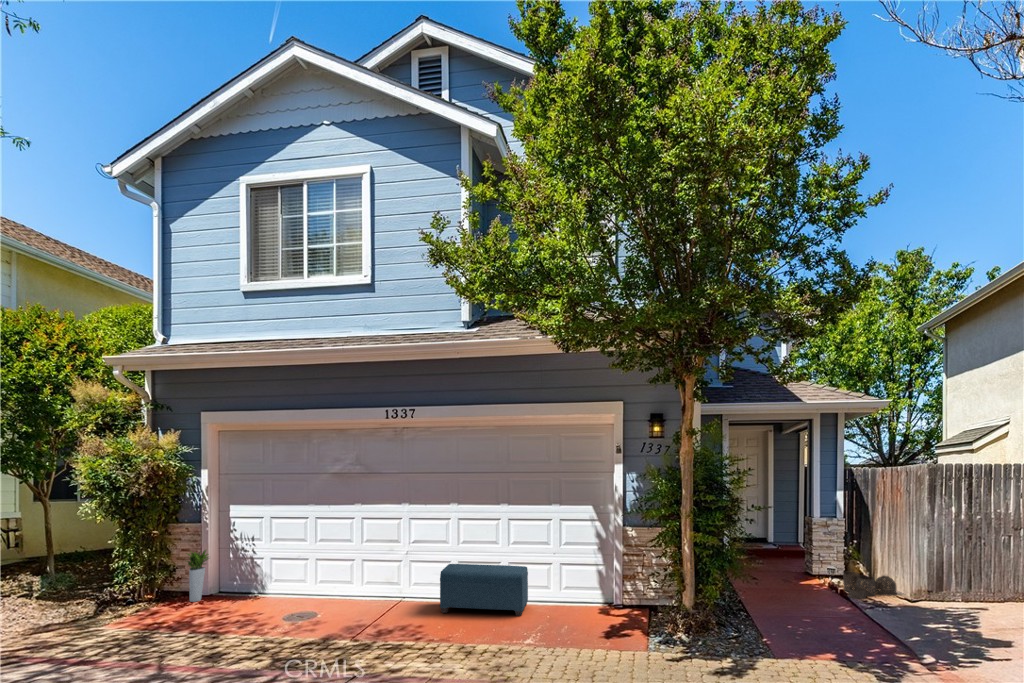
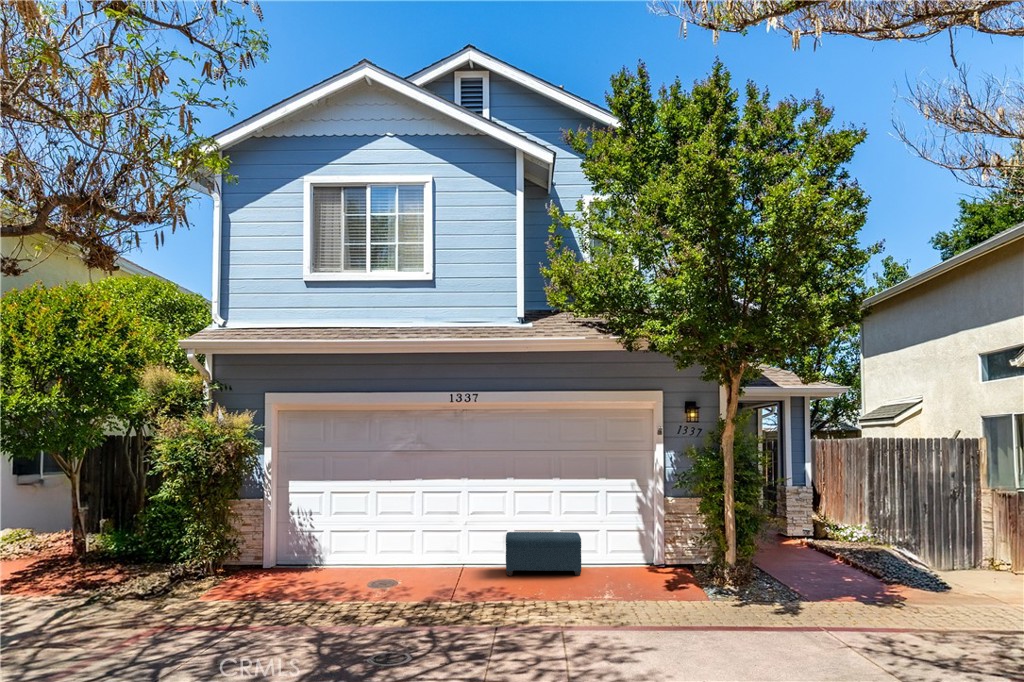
planter: present [188,550,208,602] -> none [249,524,275,575]
woven basket: present [843,571,897,599] -> none [820,530,865,554]

